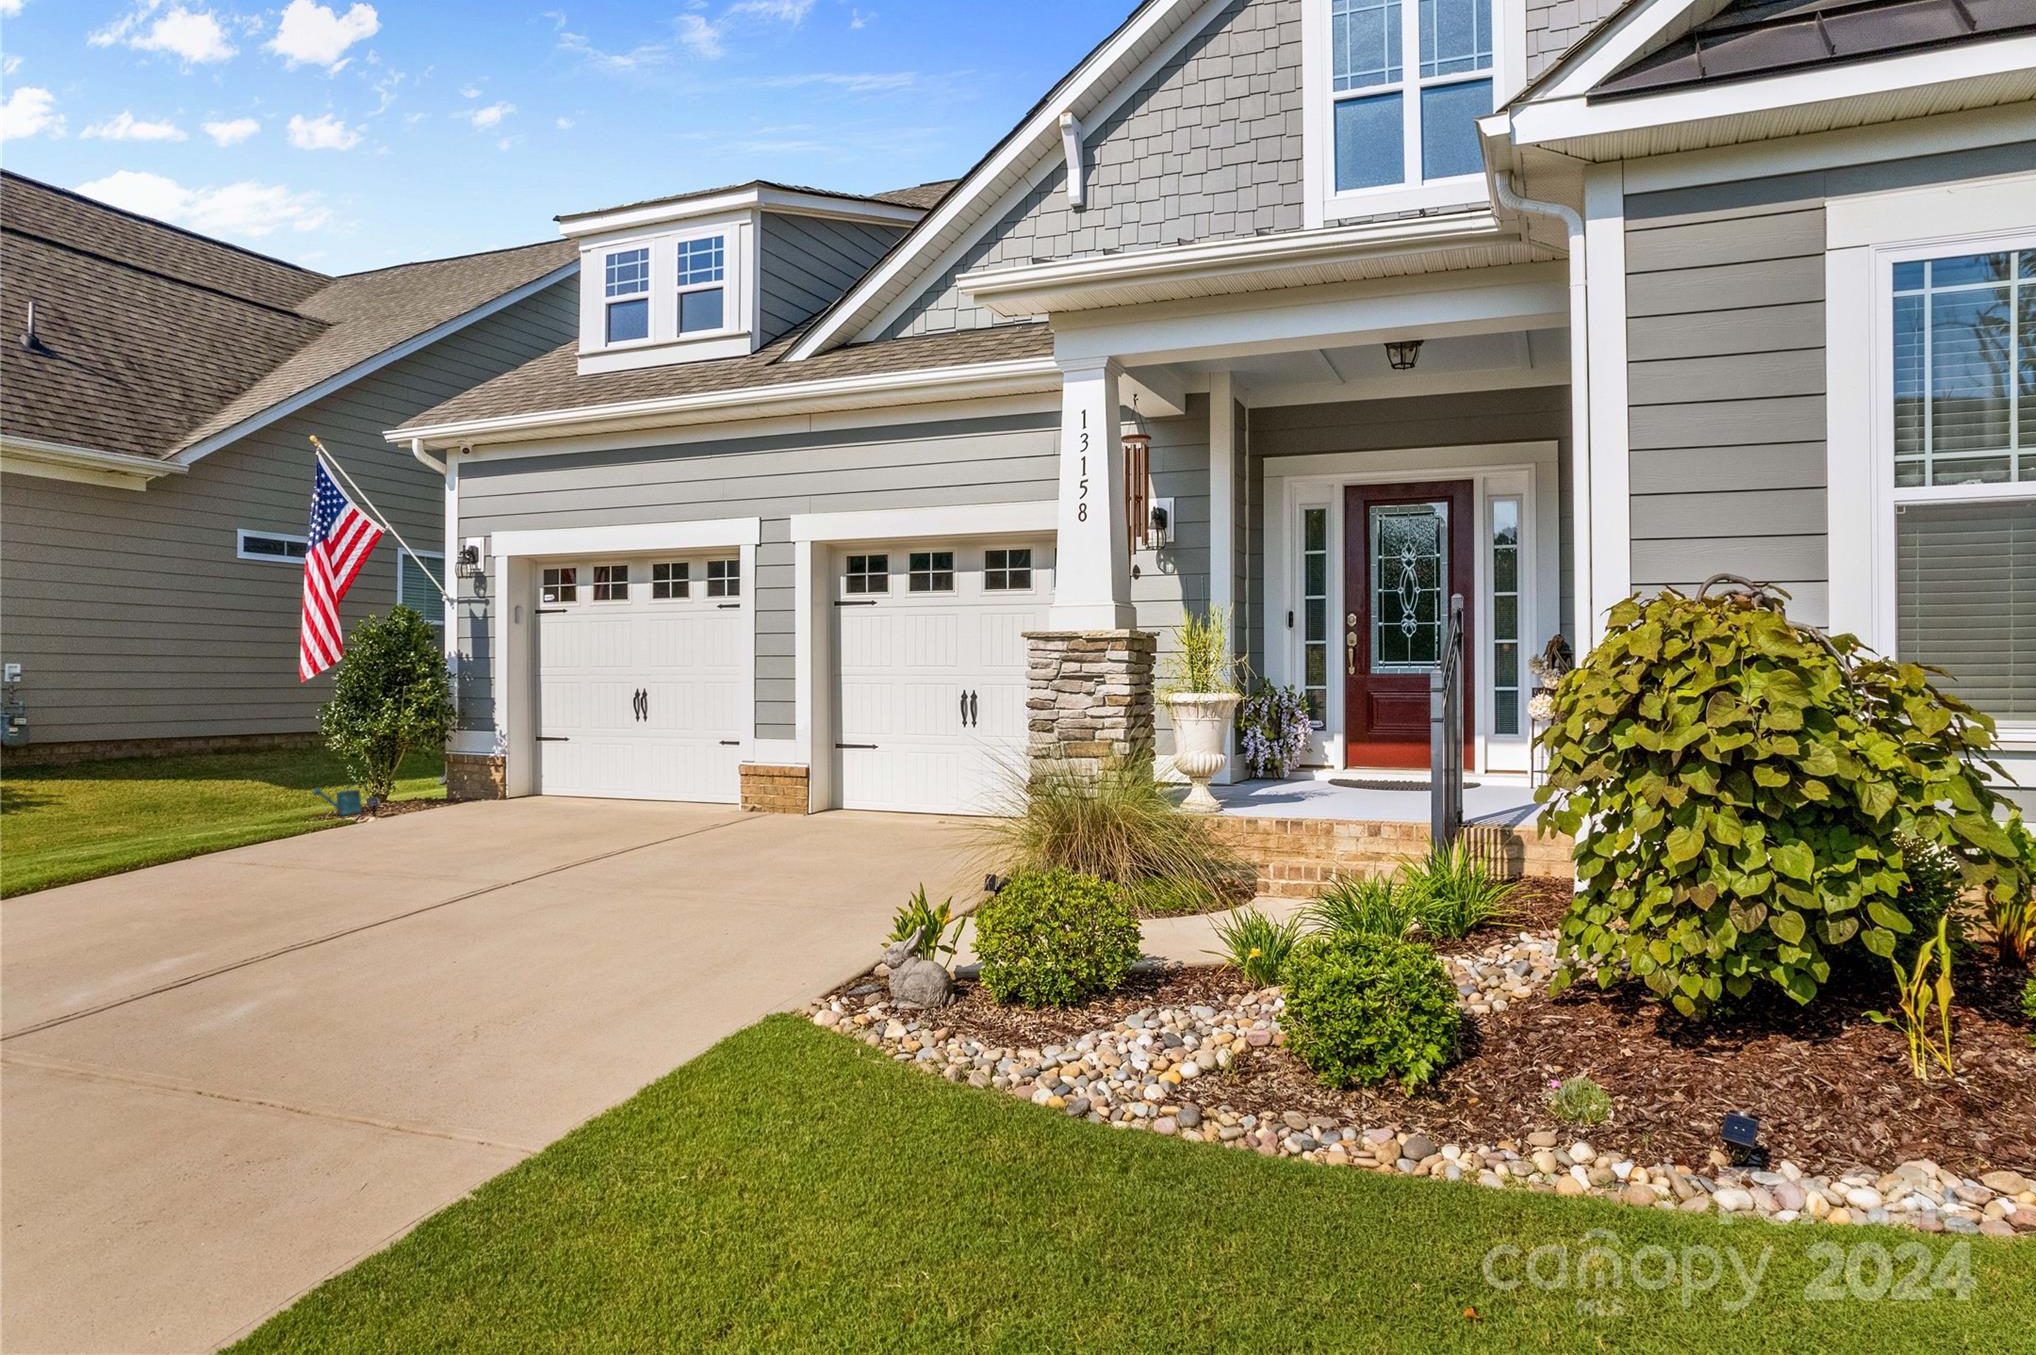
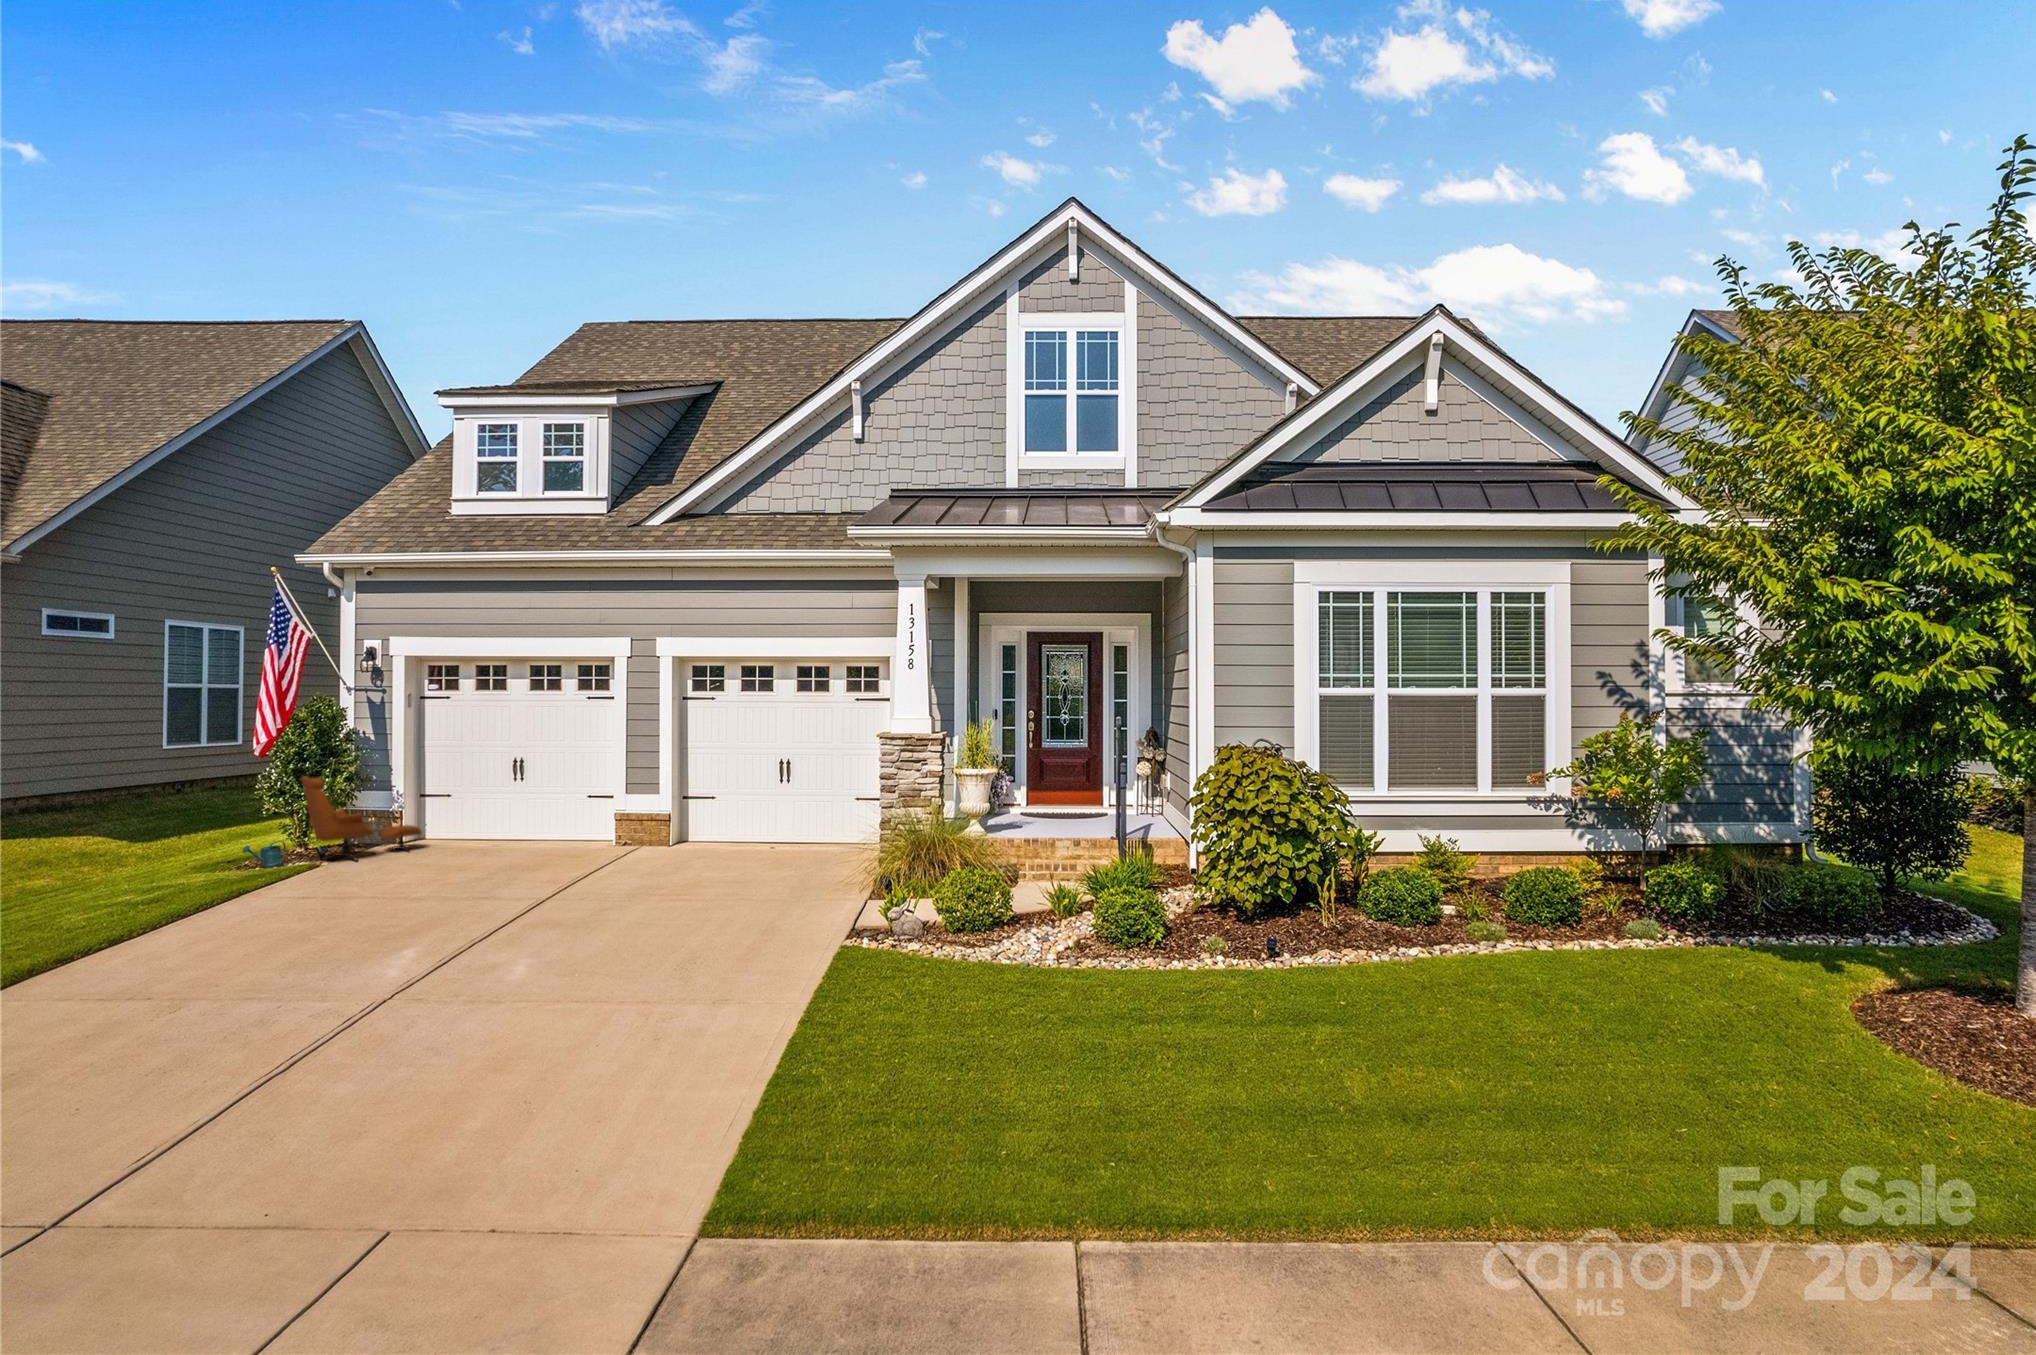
lounge chair: none [376,704,527,813] -> present [301,776,421,860]

